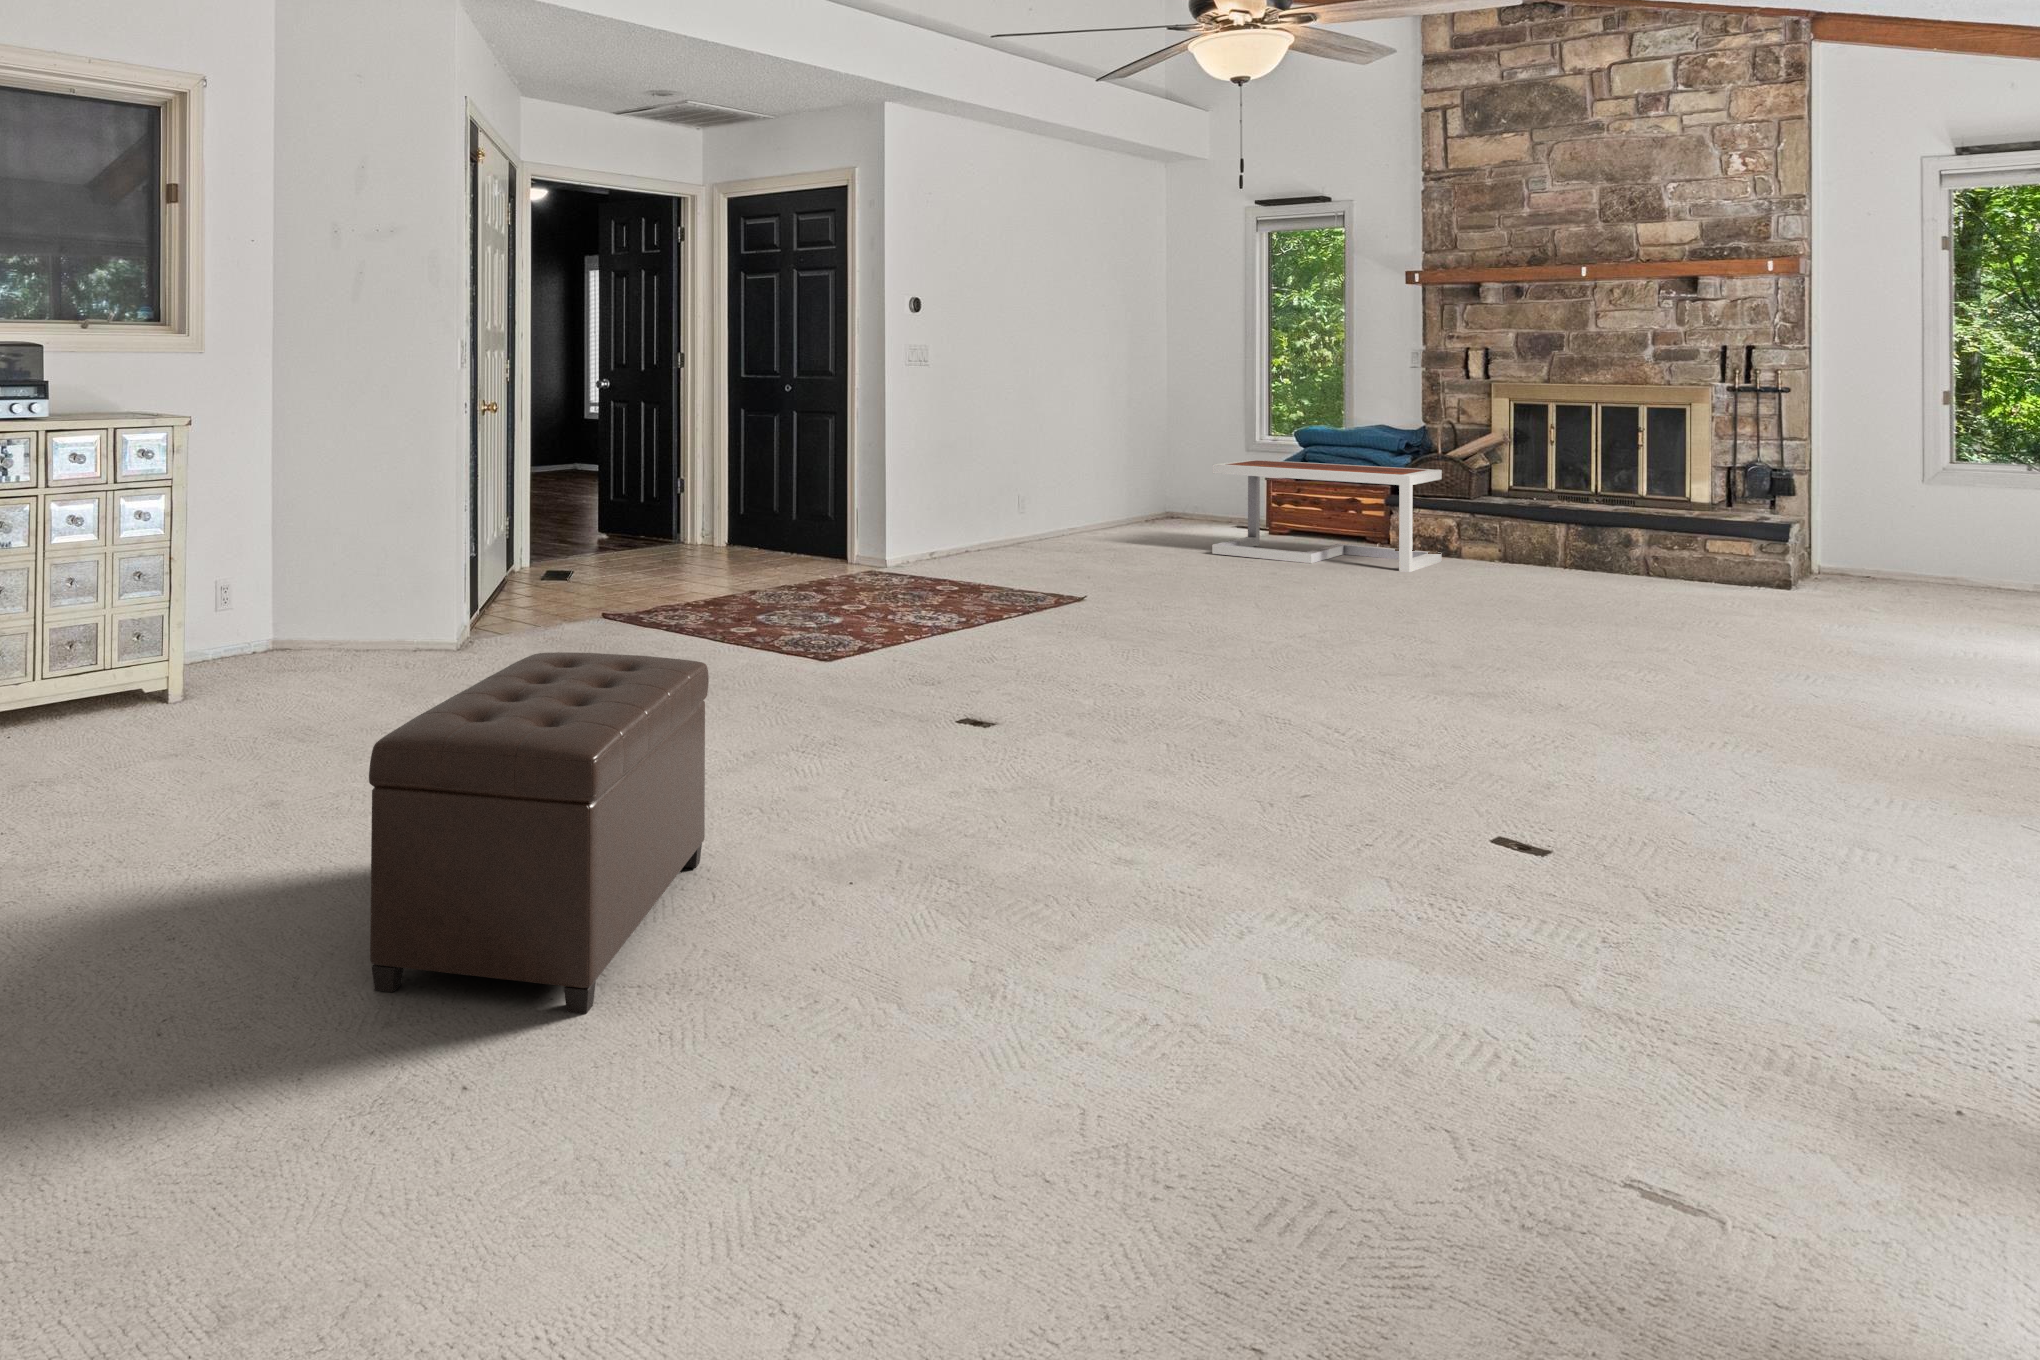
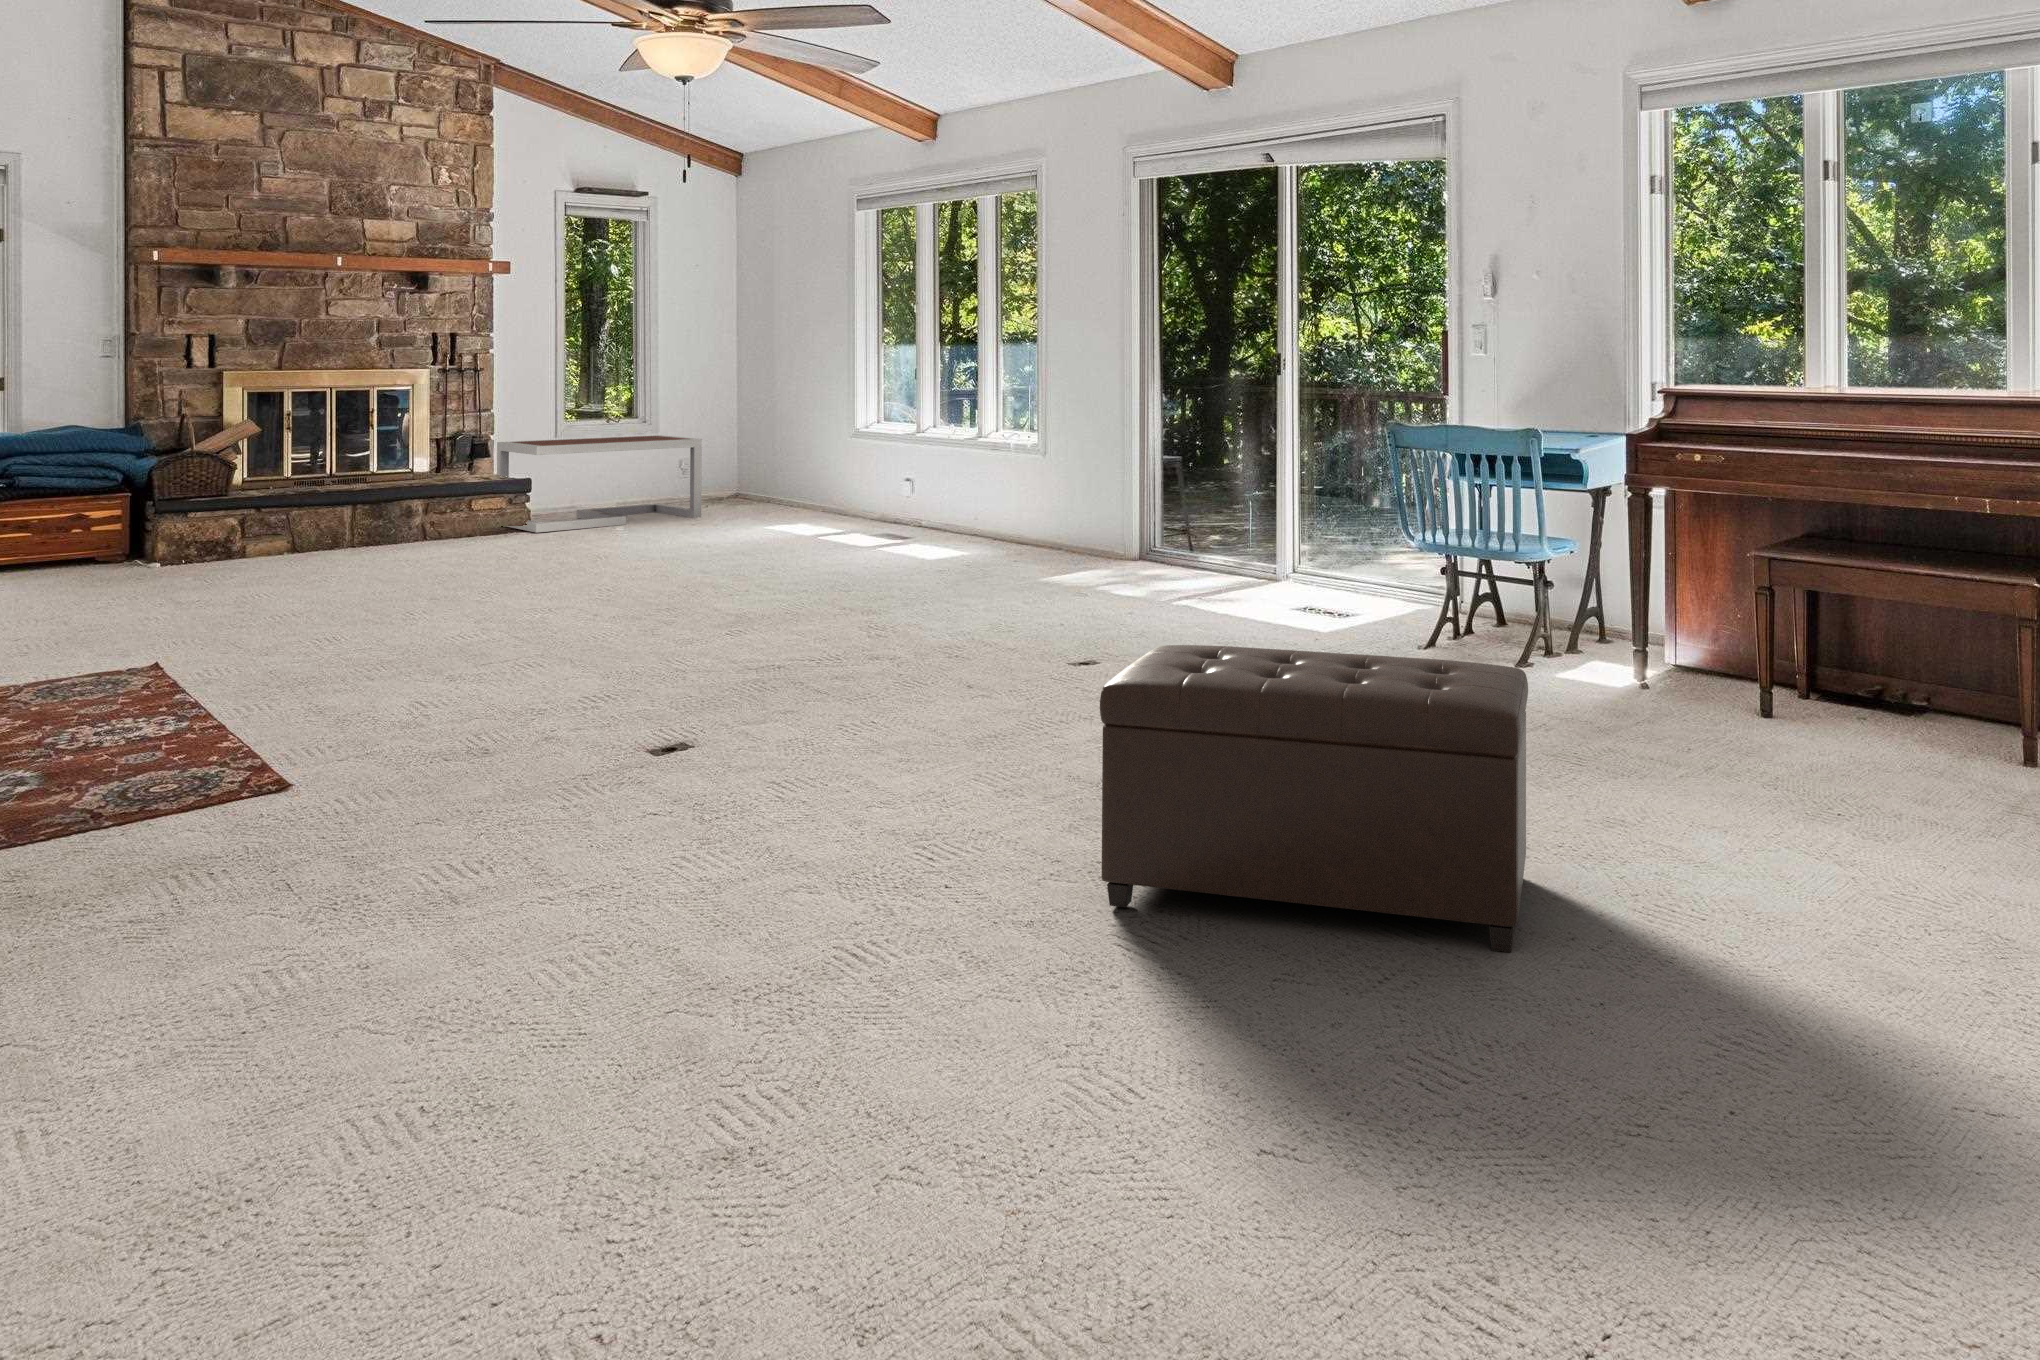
coffee table: present [1212,460,1442,572] -> present [497,435,702,533]

